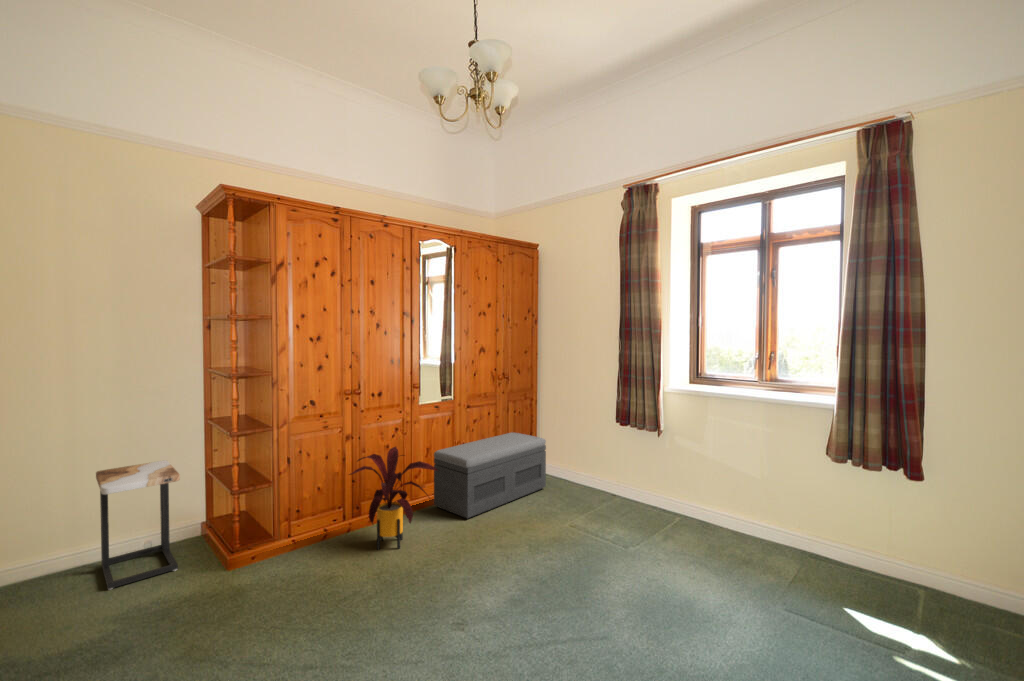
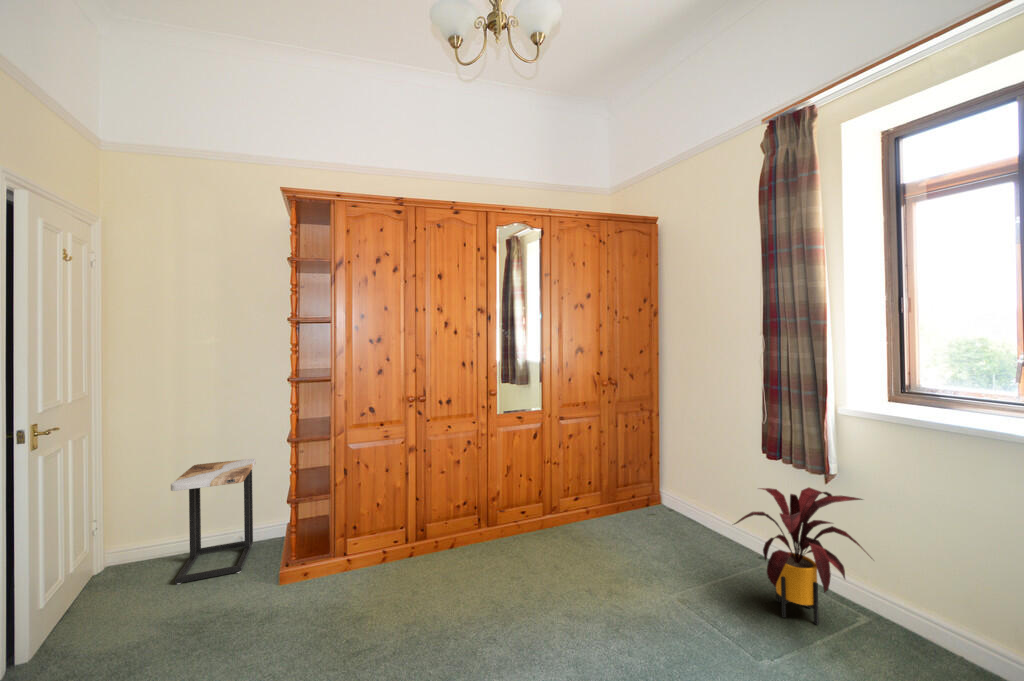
storage bench: present [434,432,546,519] -> none [515,453,662,560]
house plant: present [349,447,438,550] -> present [734,487,872,625]

